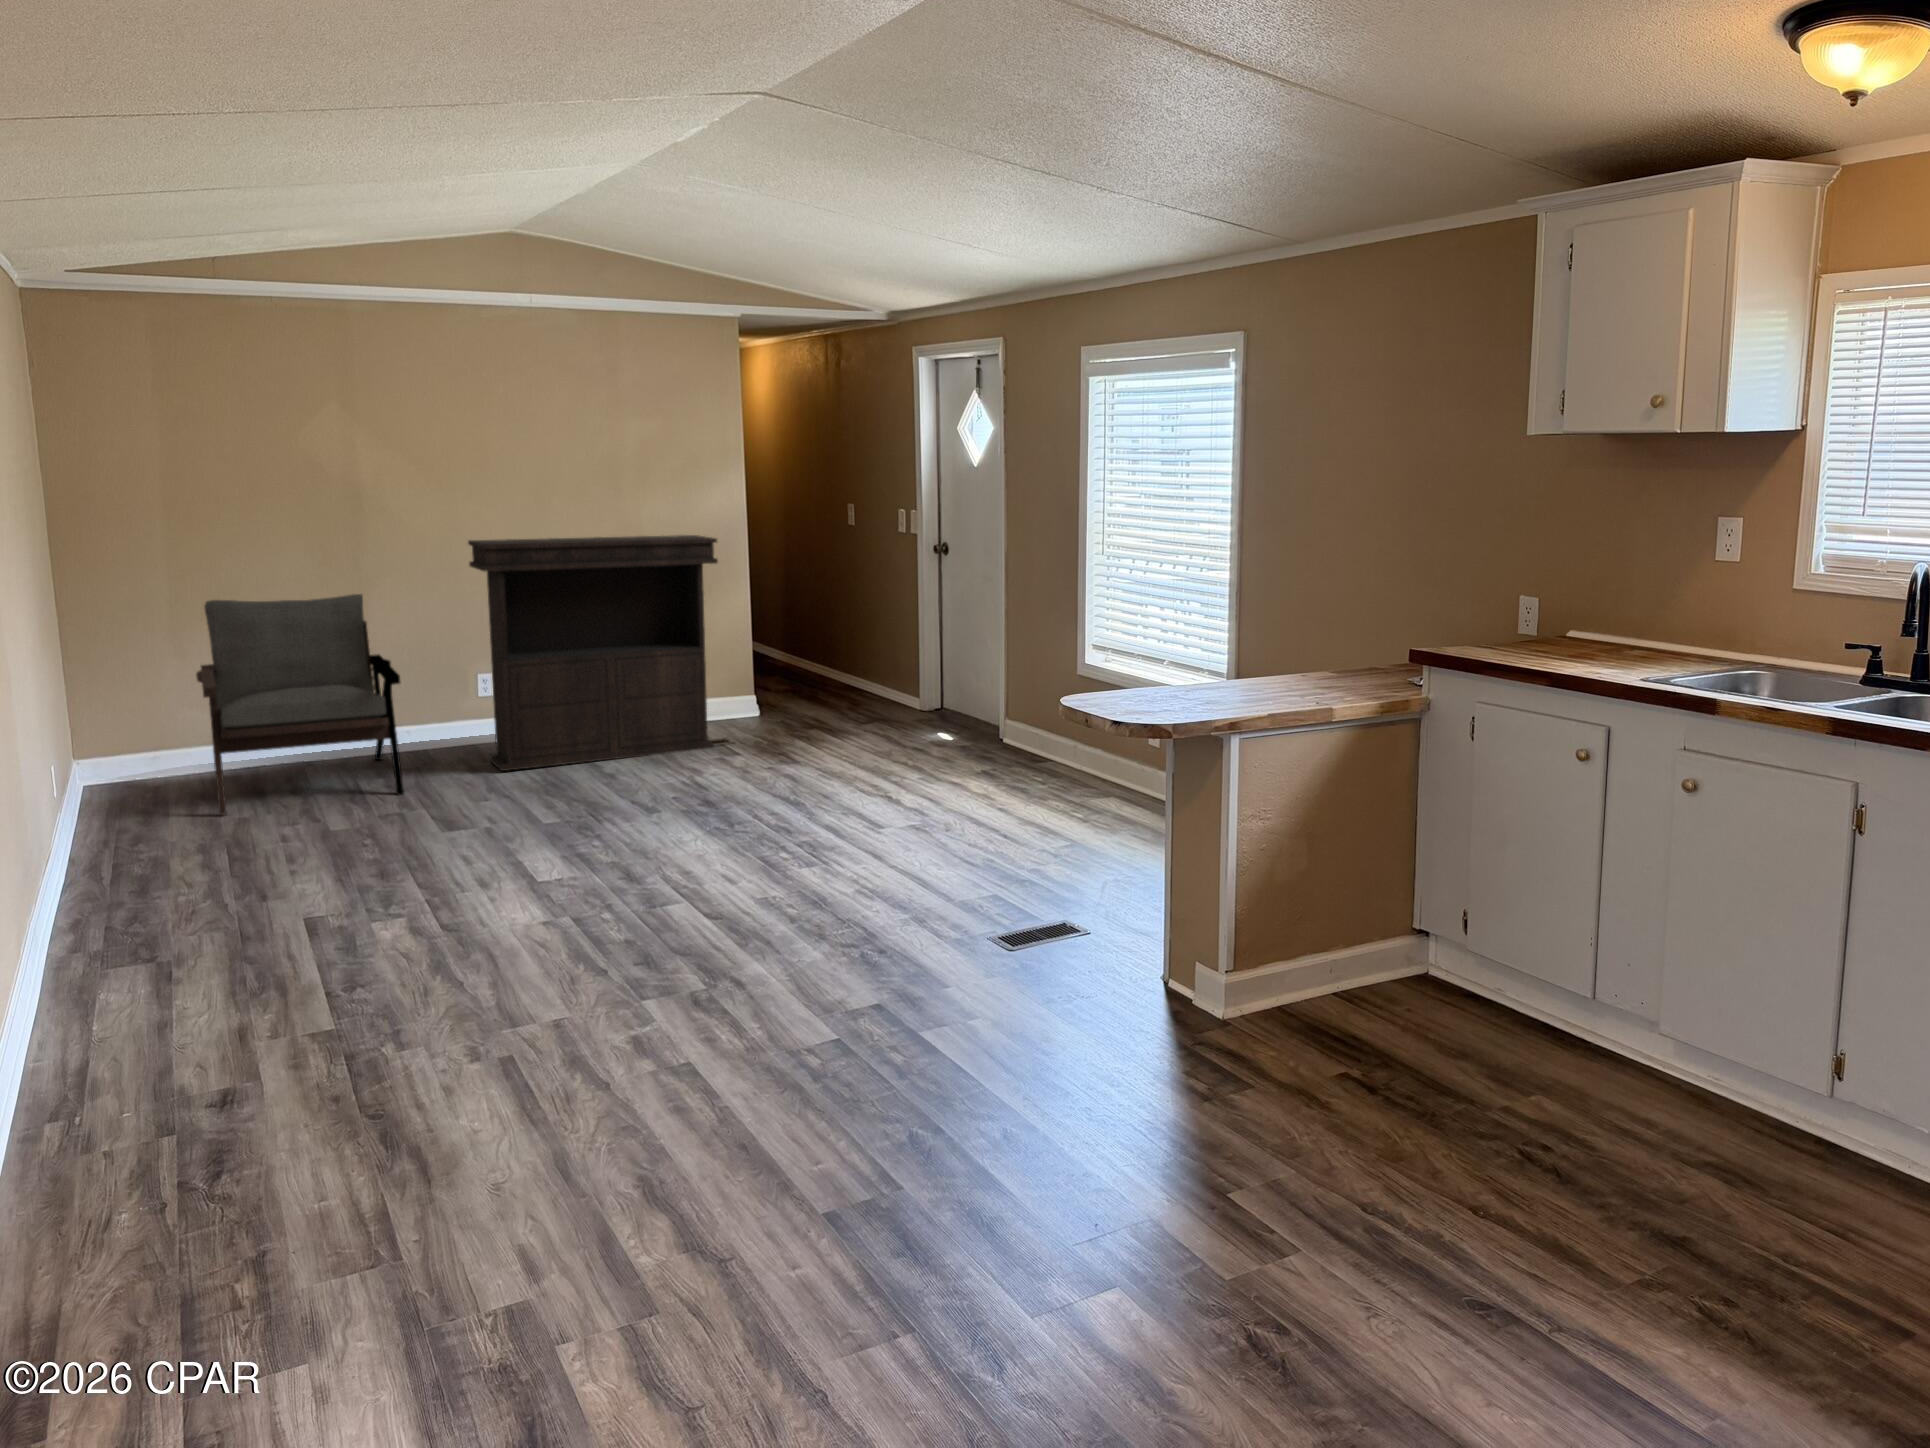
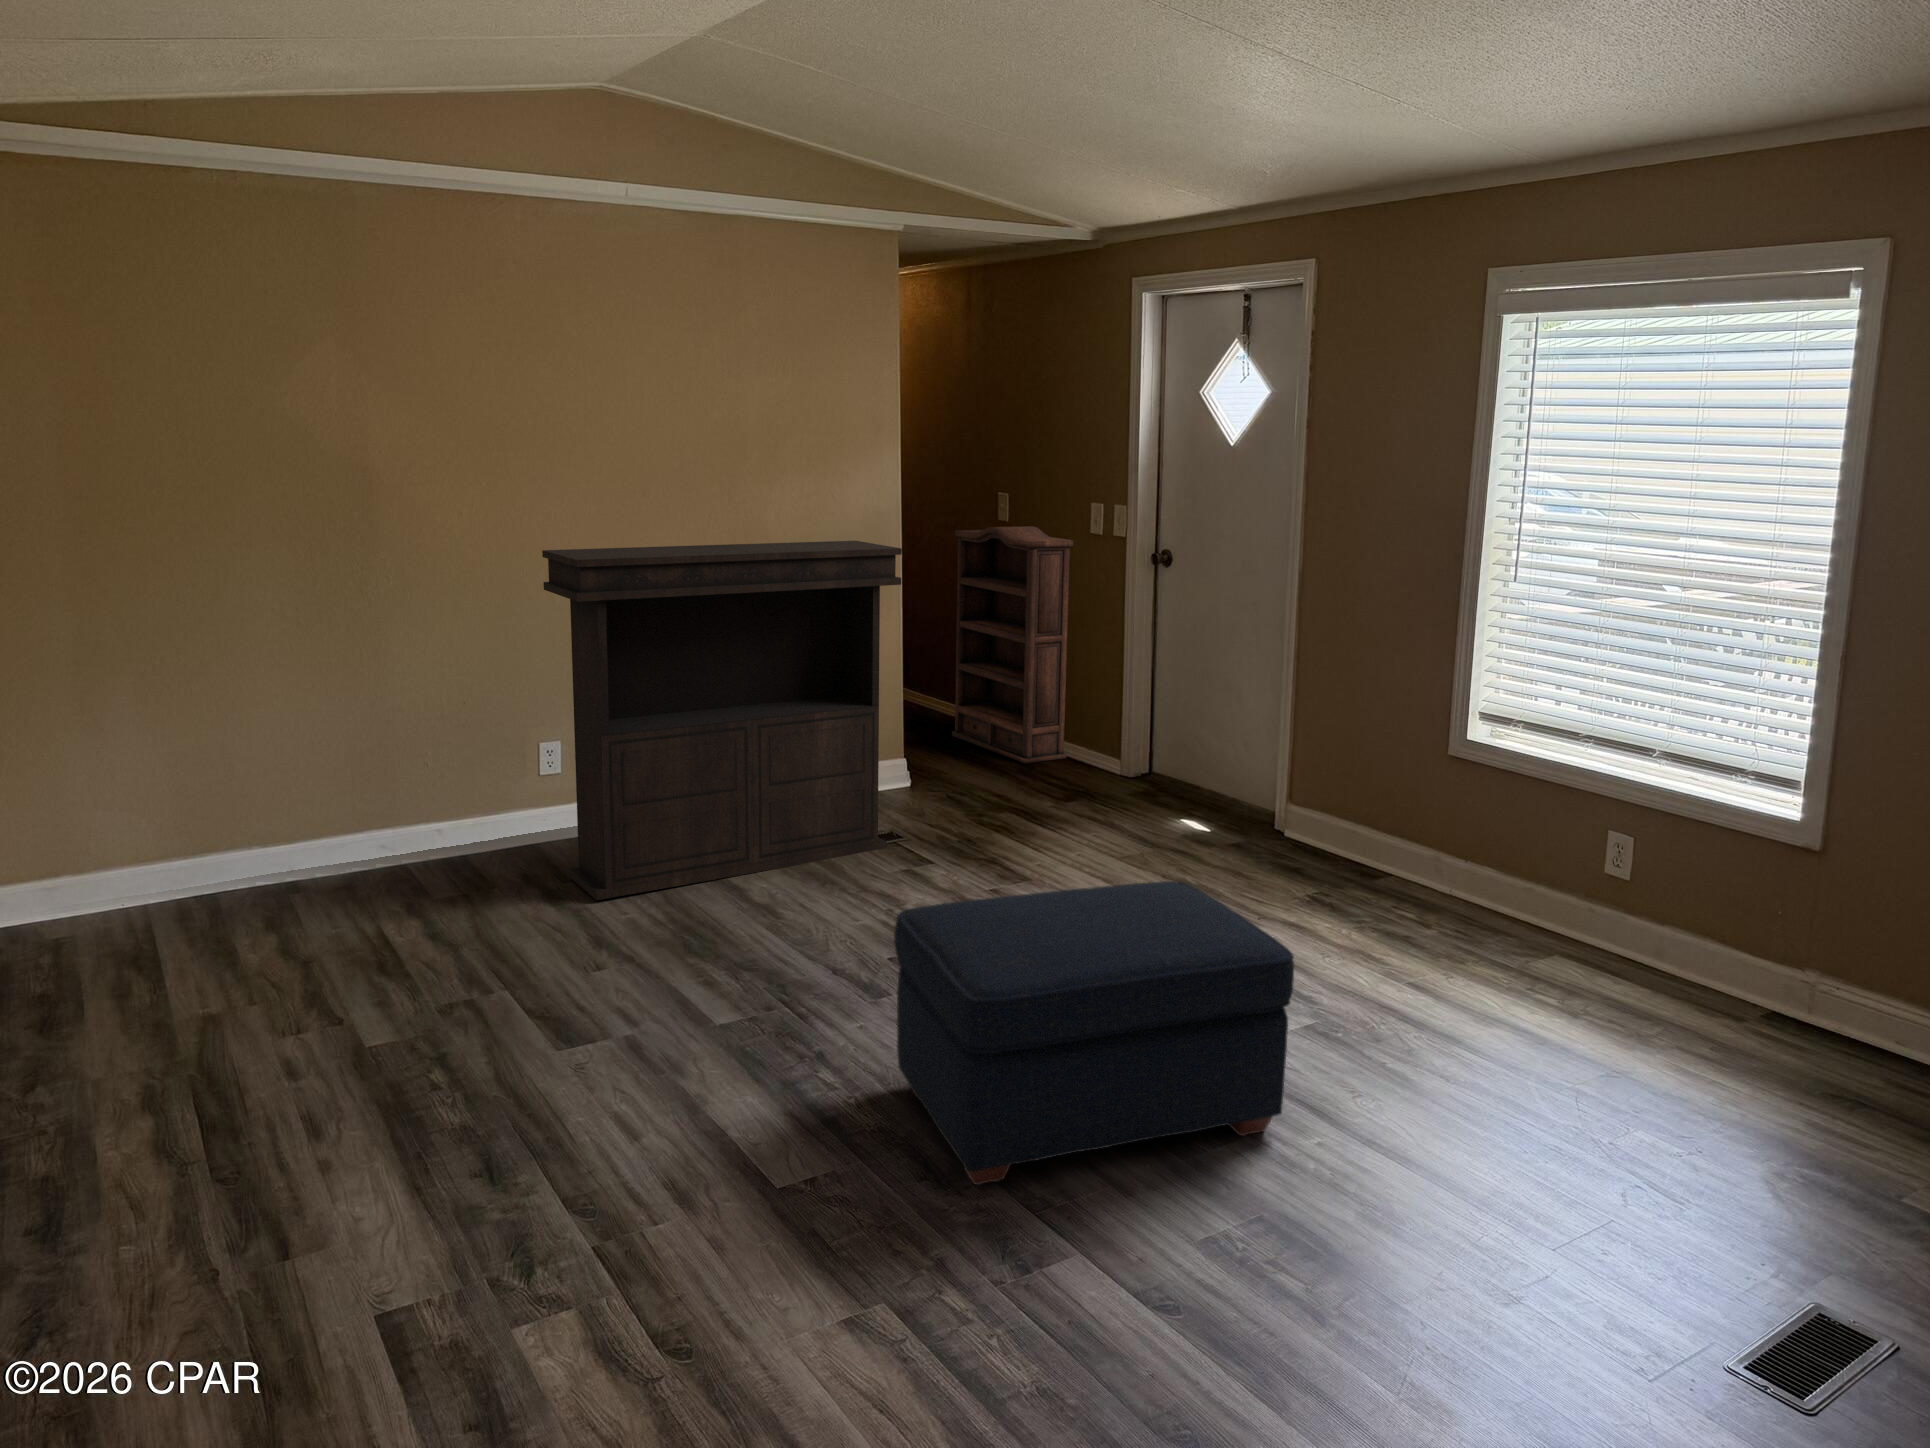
bookshelf: none [811,529,888,704] -> present [952,526,1073,764]
armchair: present [196,594,404,815] -> none [122,629,461,1007]
ottoman: none [627,729,846,880] -> present [894,881,1294,1185]

